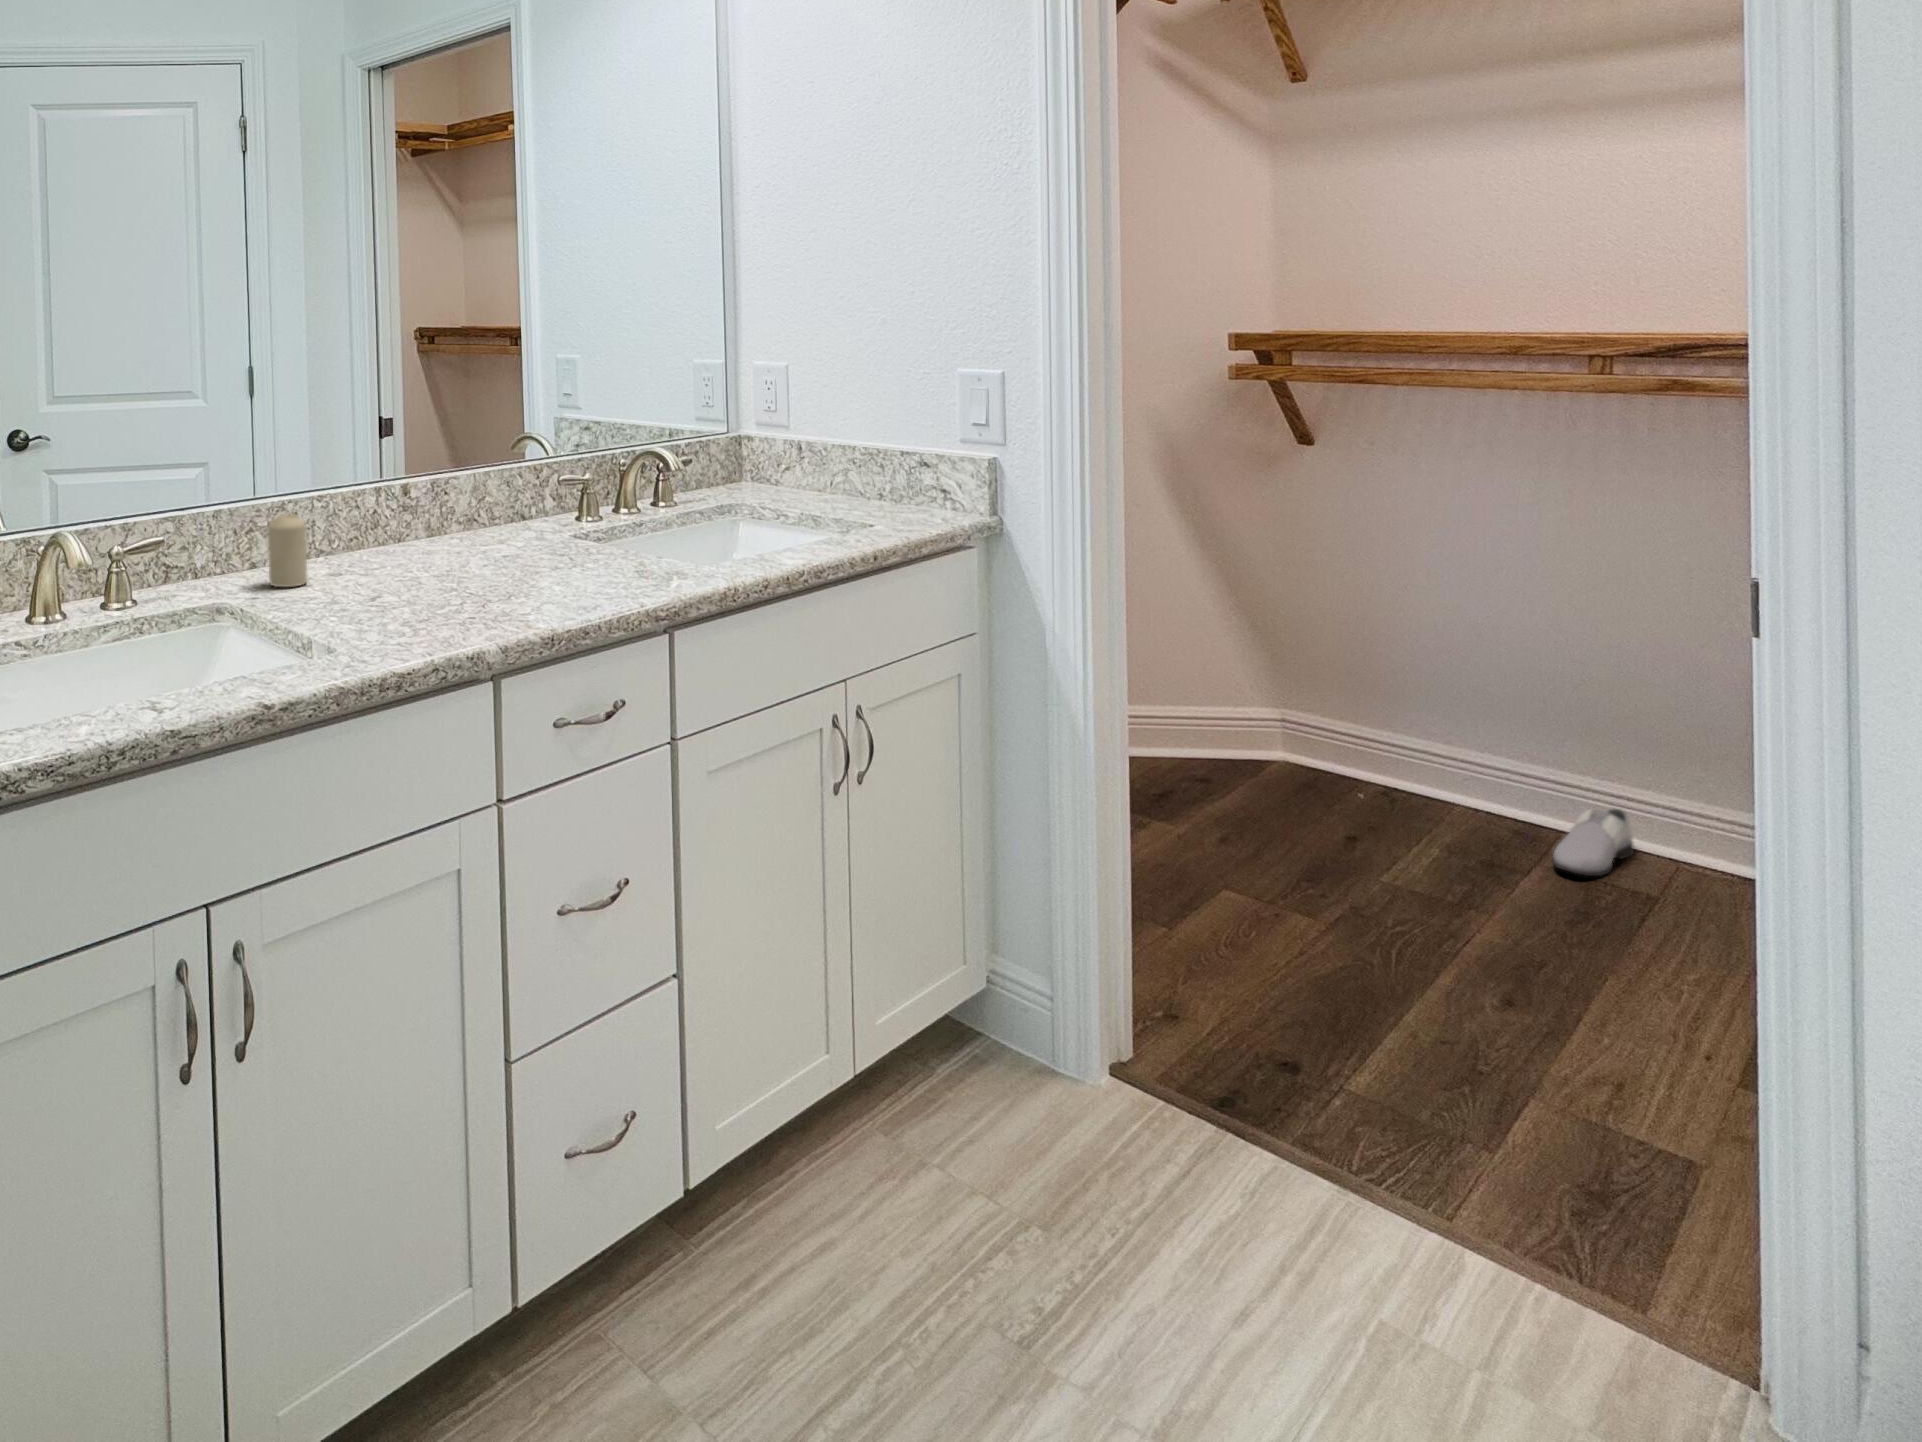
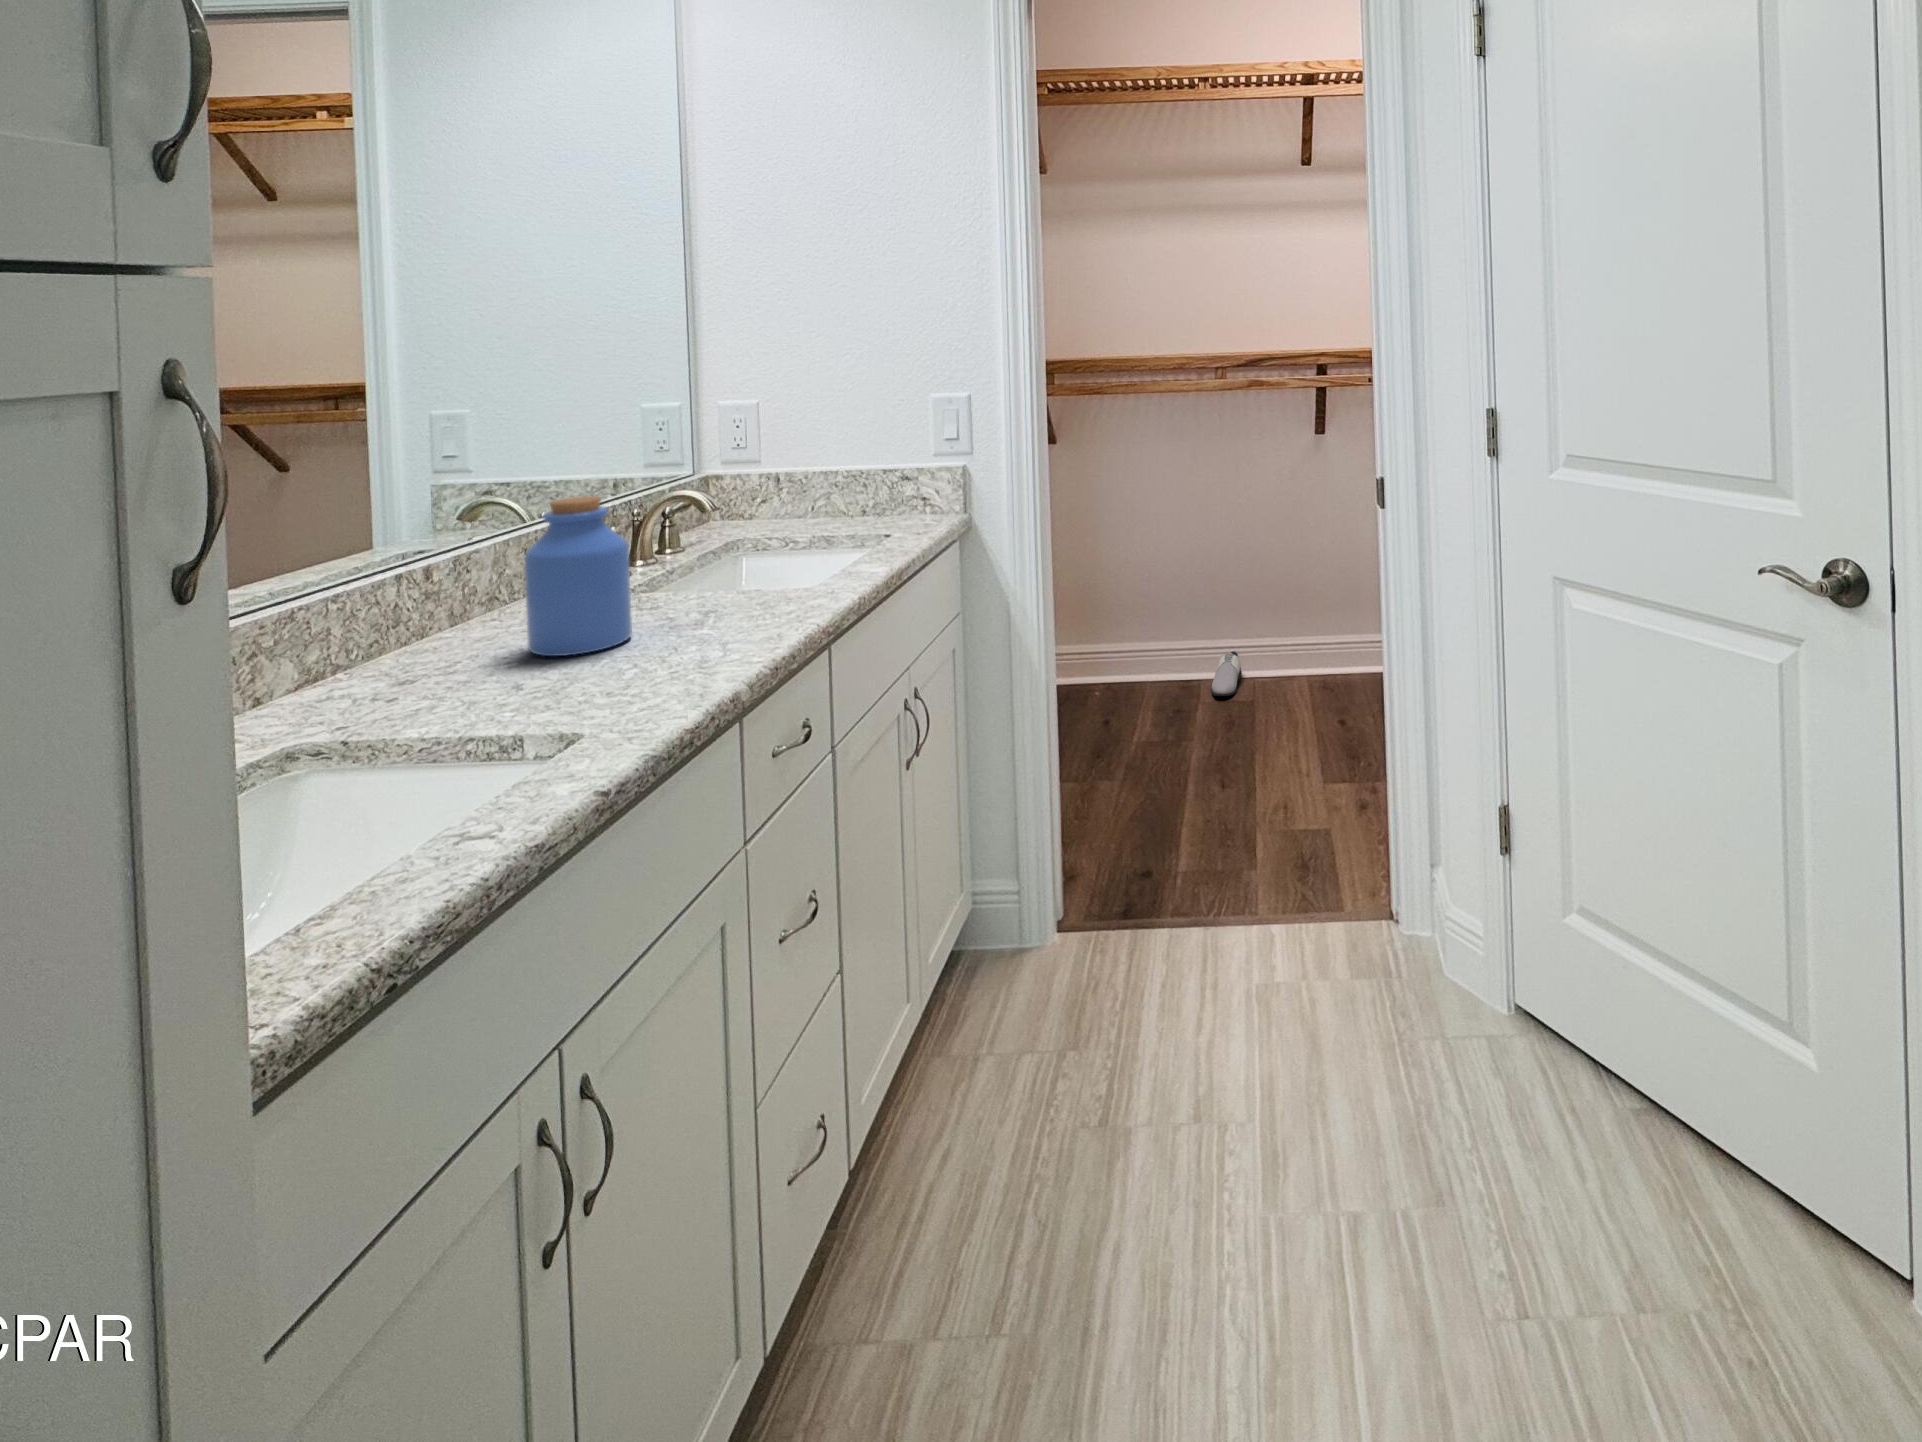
jar: none [428,436,516,582] -> present [524,496,632,656]
candle: present [268,514,307,587] -> none [314,618,374,712]

